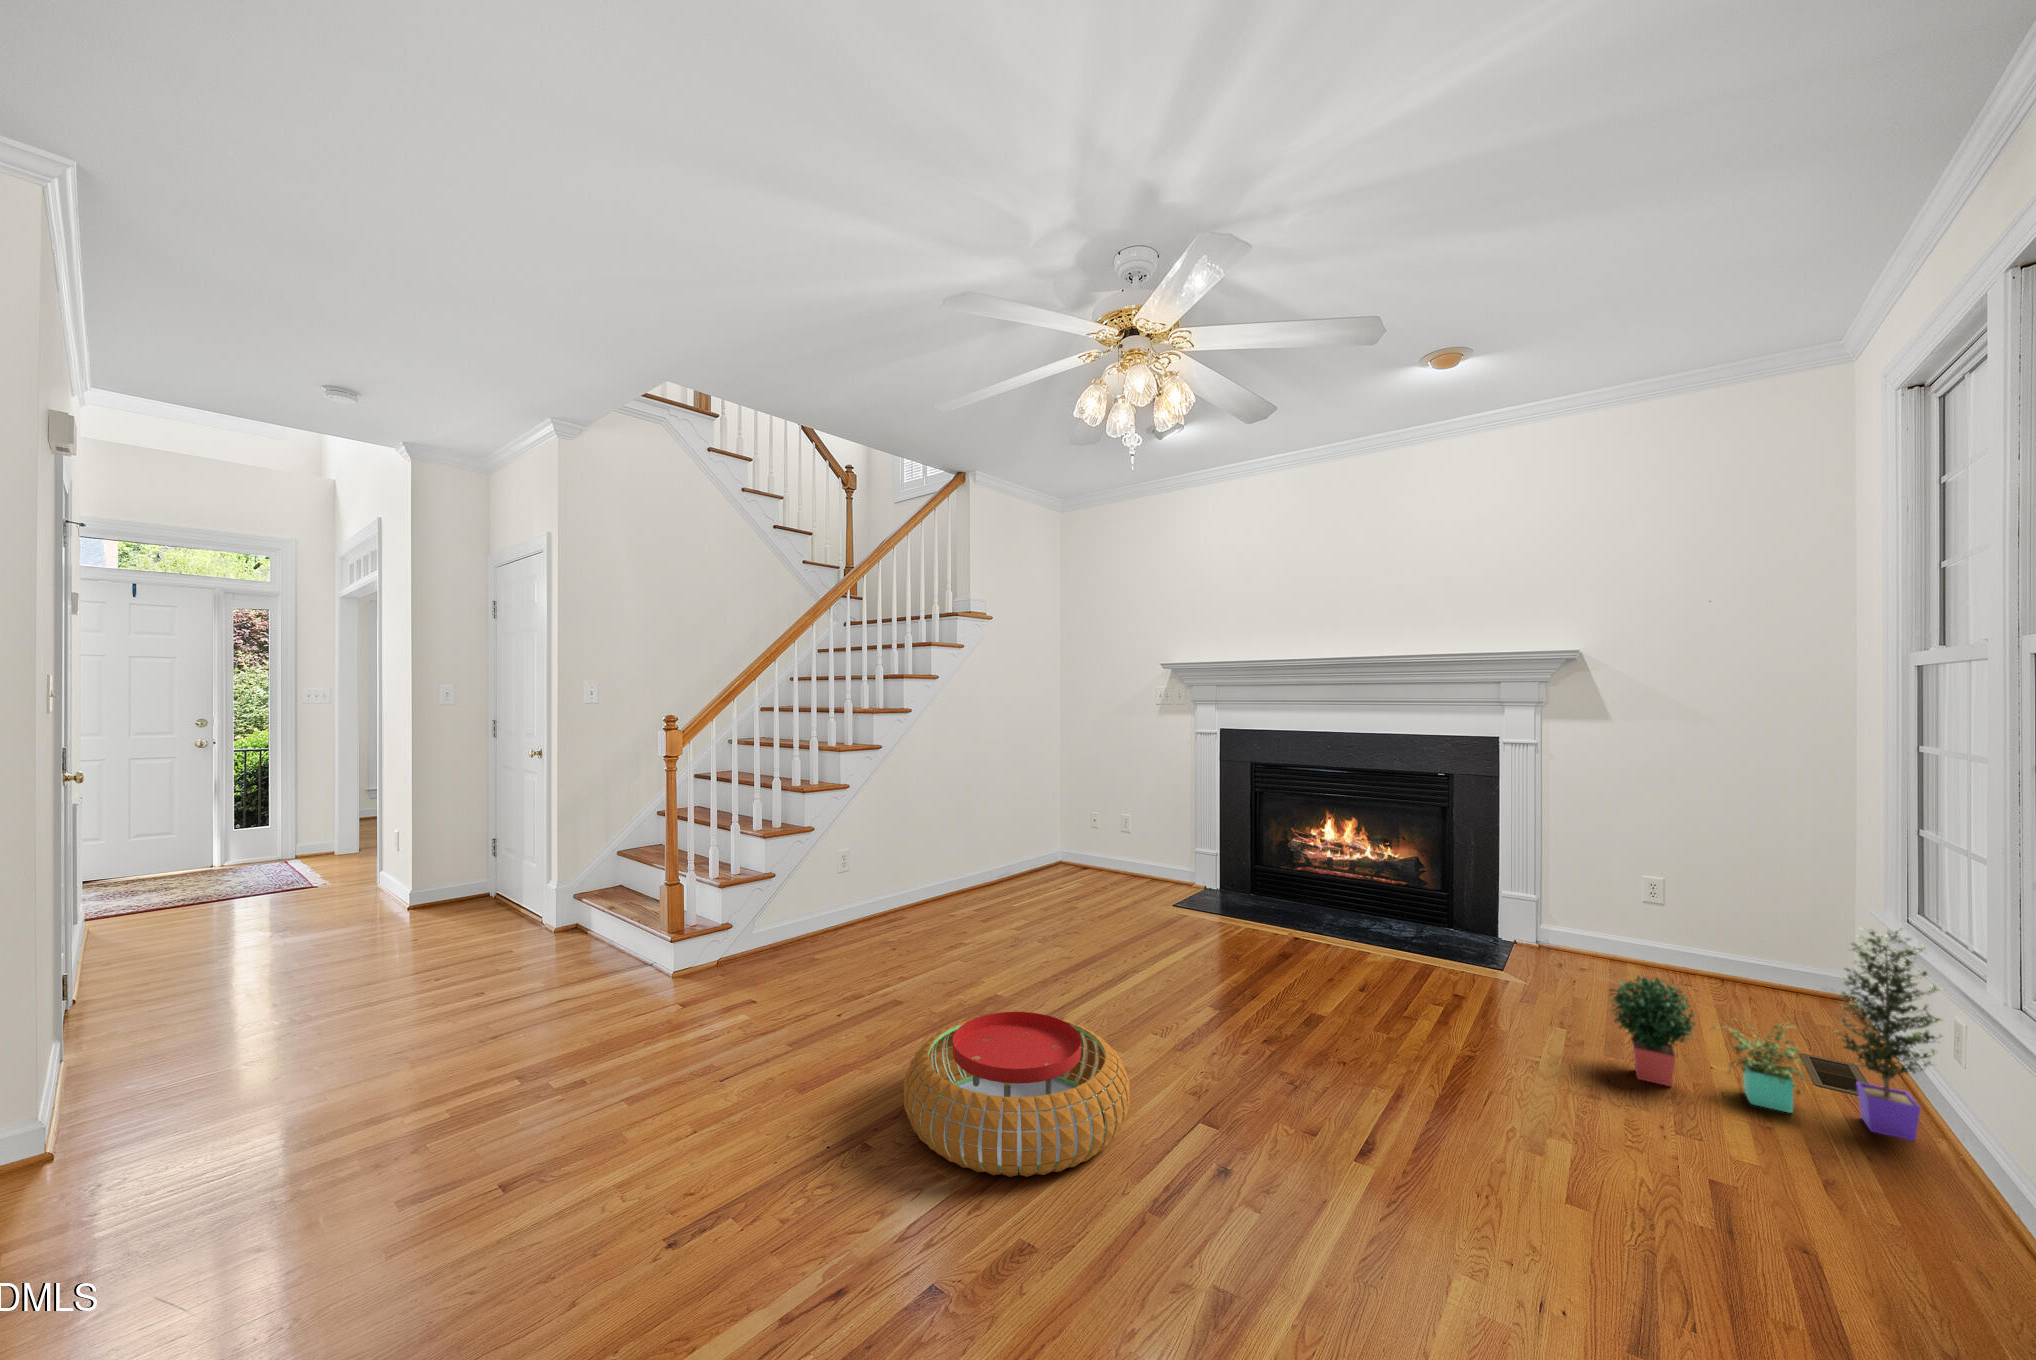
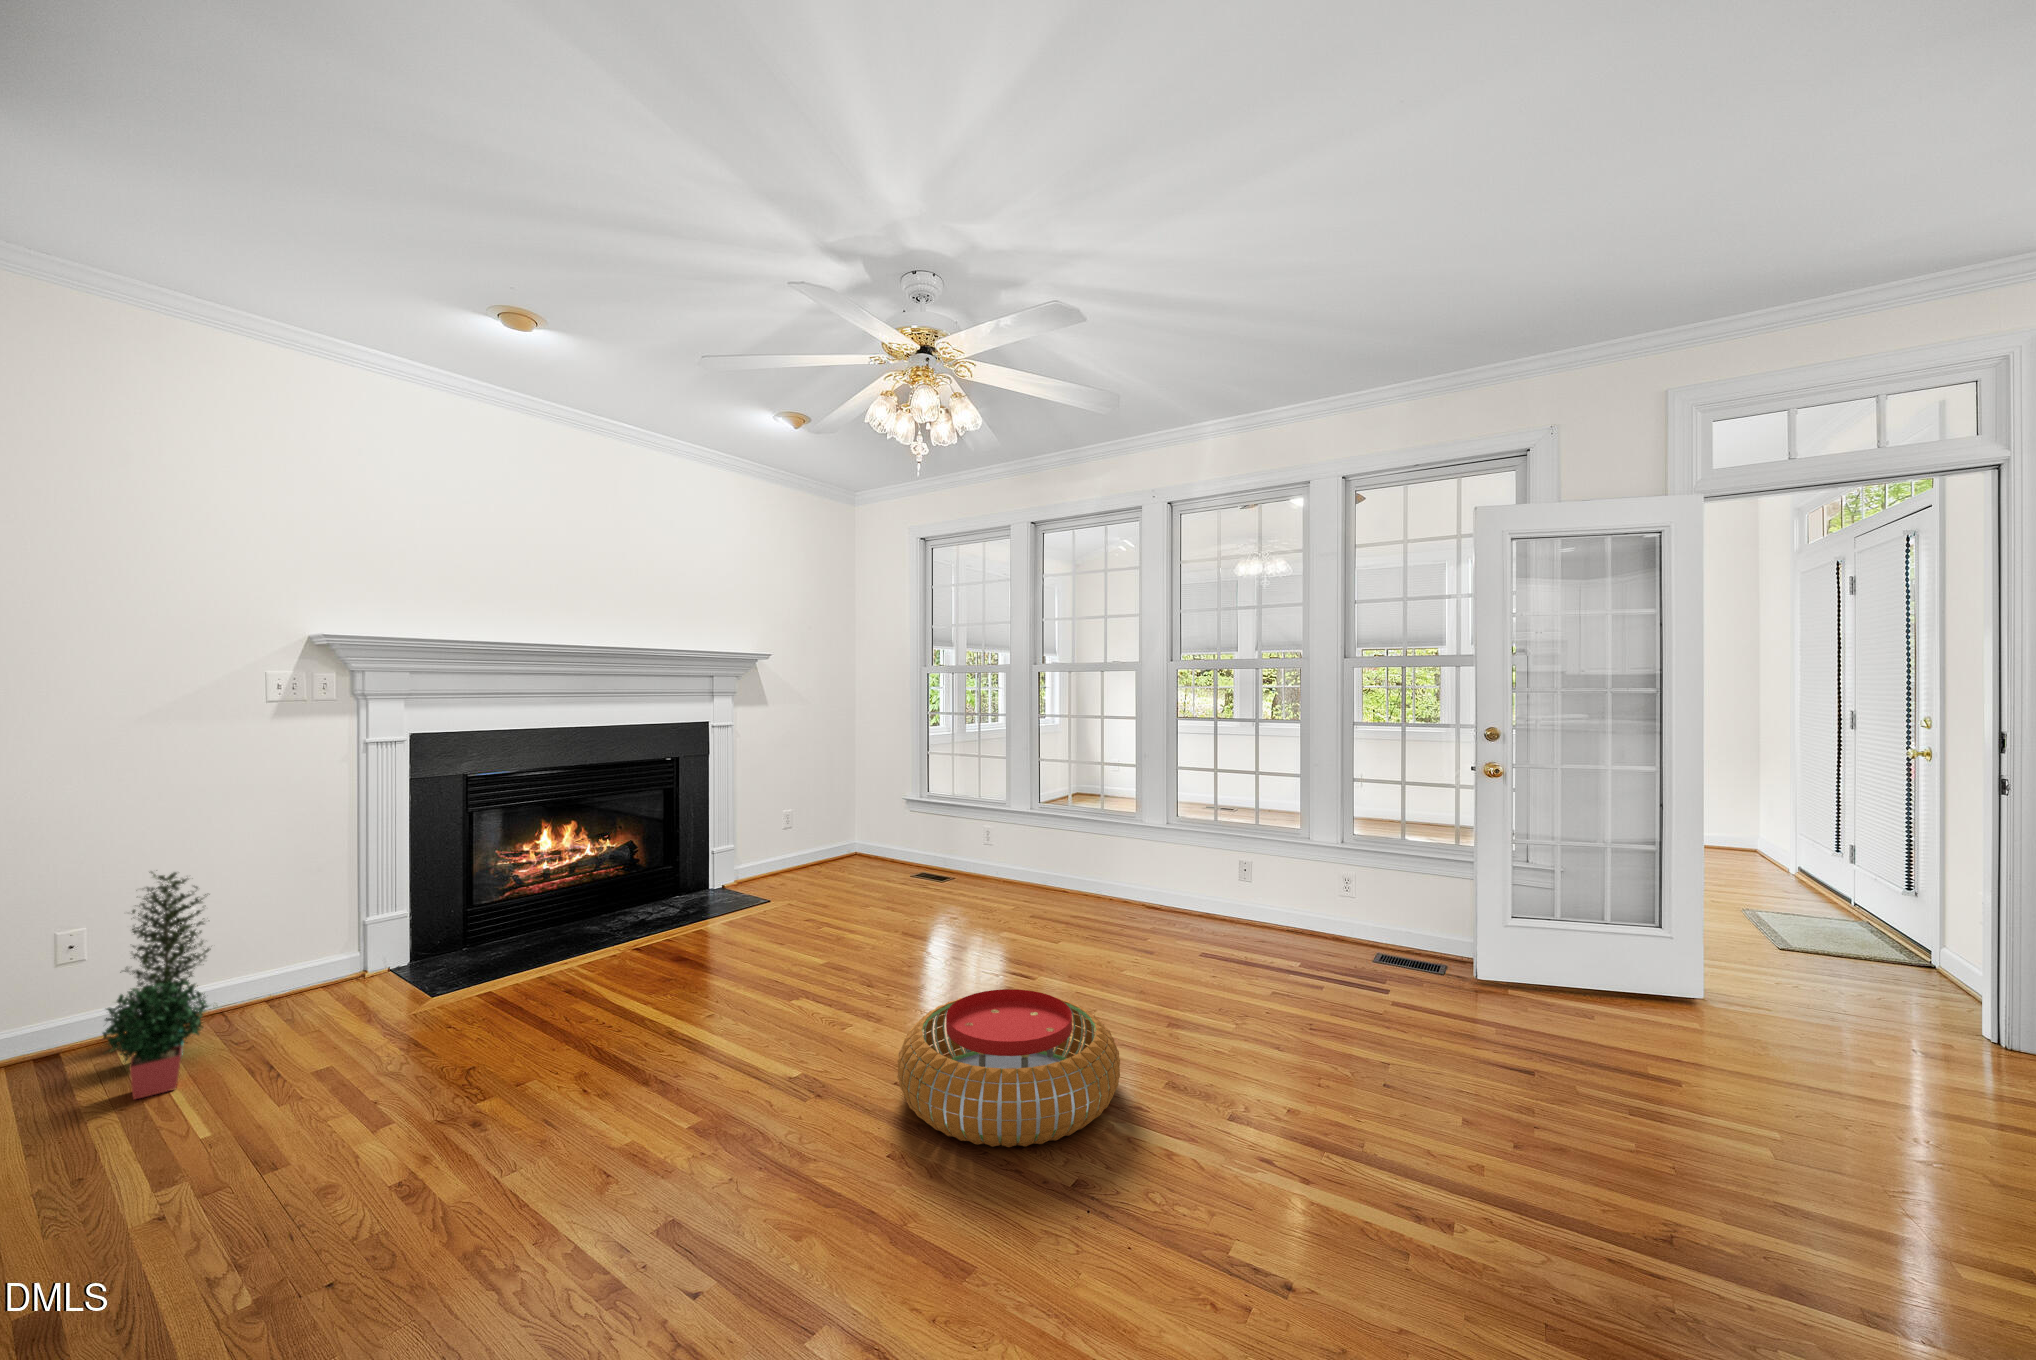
potted plant: present [1610,928,1942,1141] -> present [103,872,211,1099]

